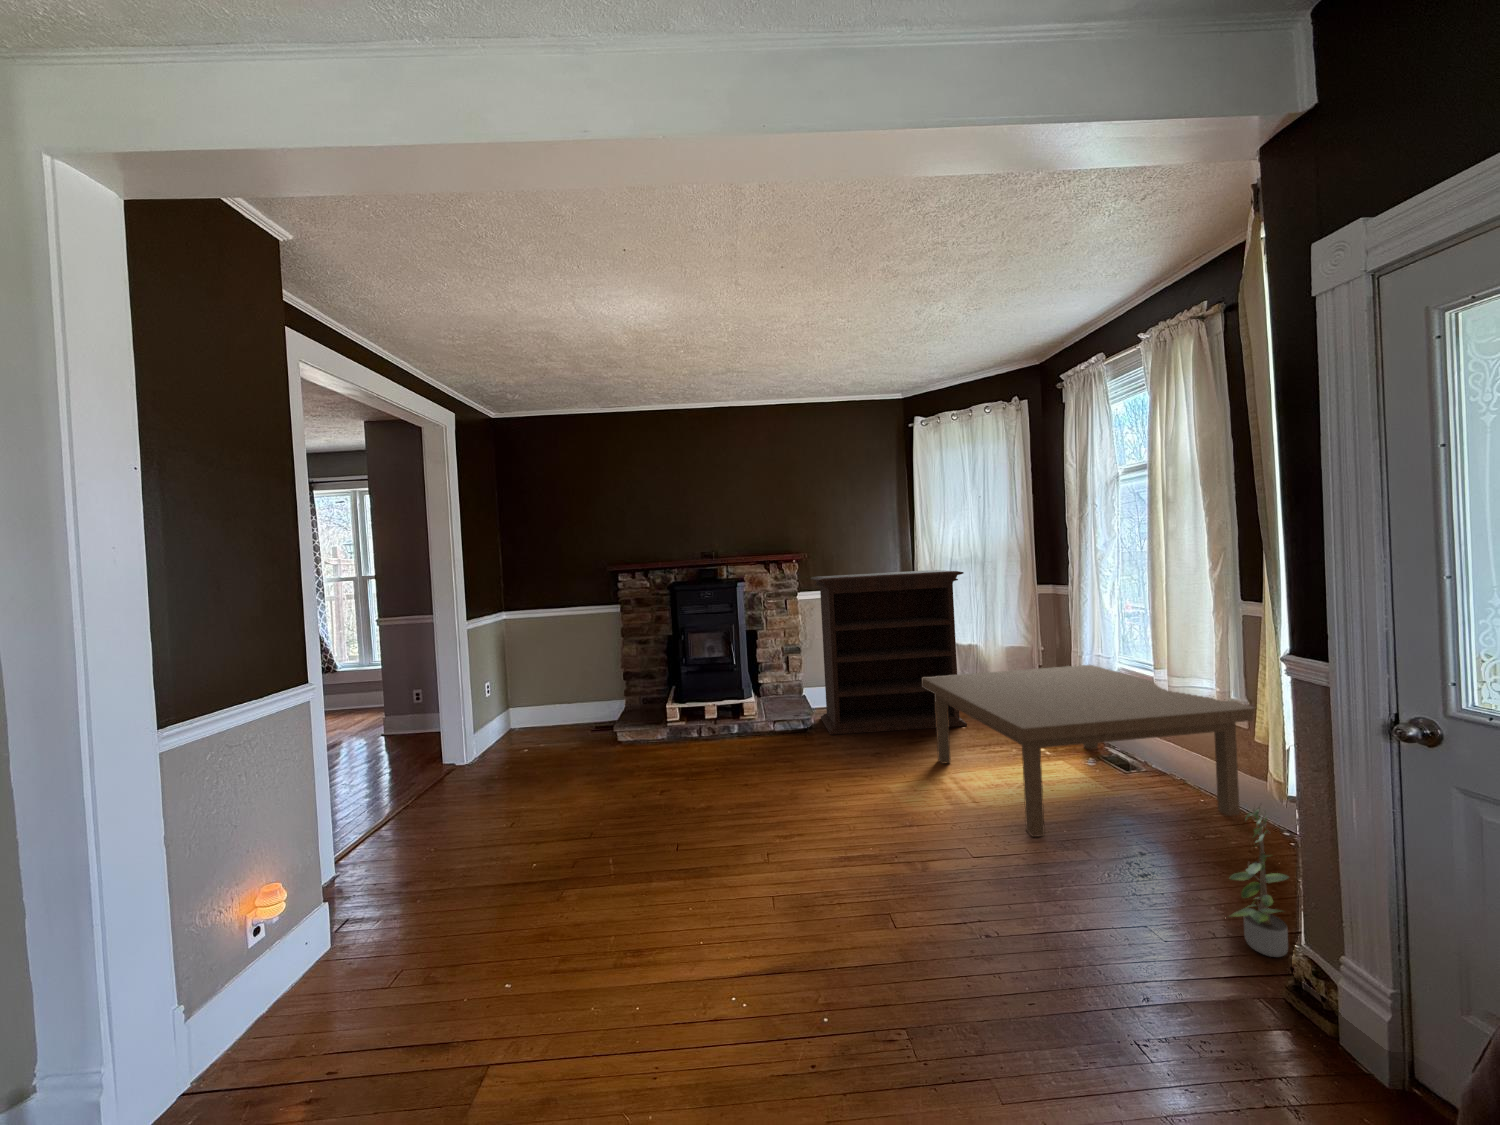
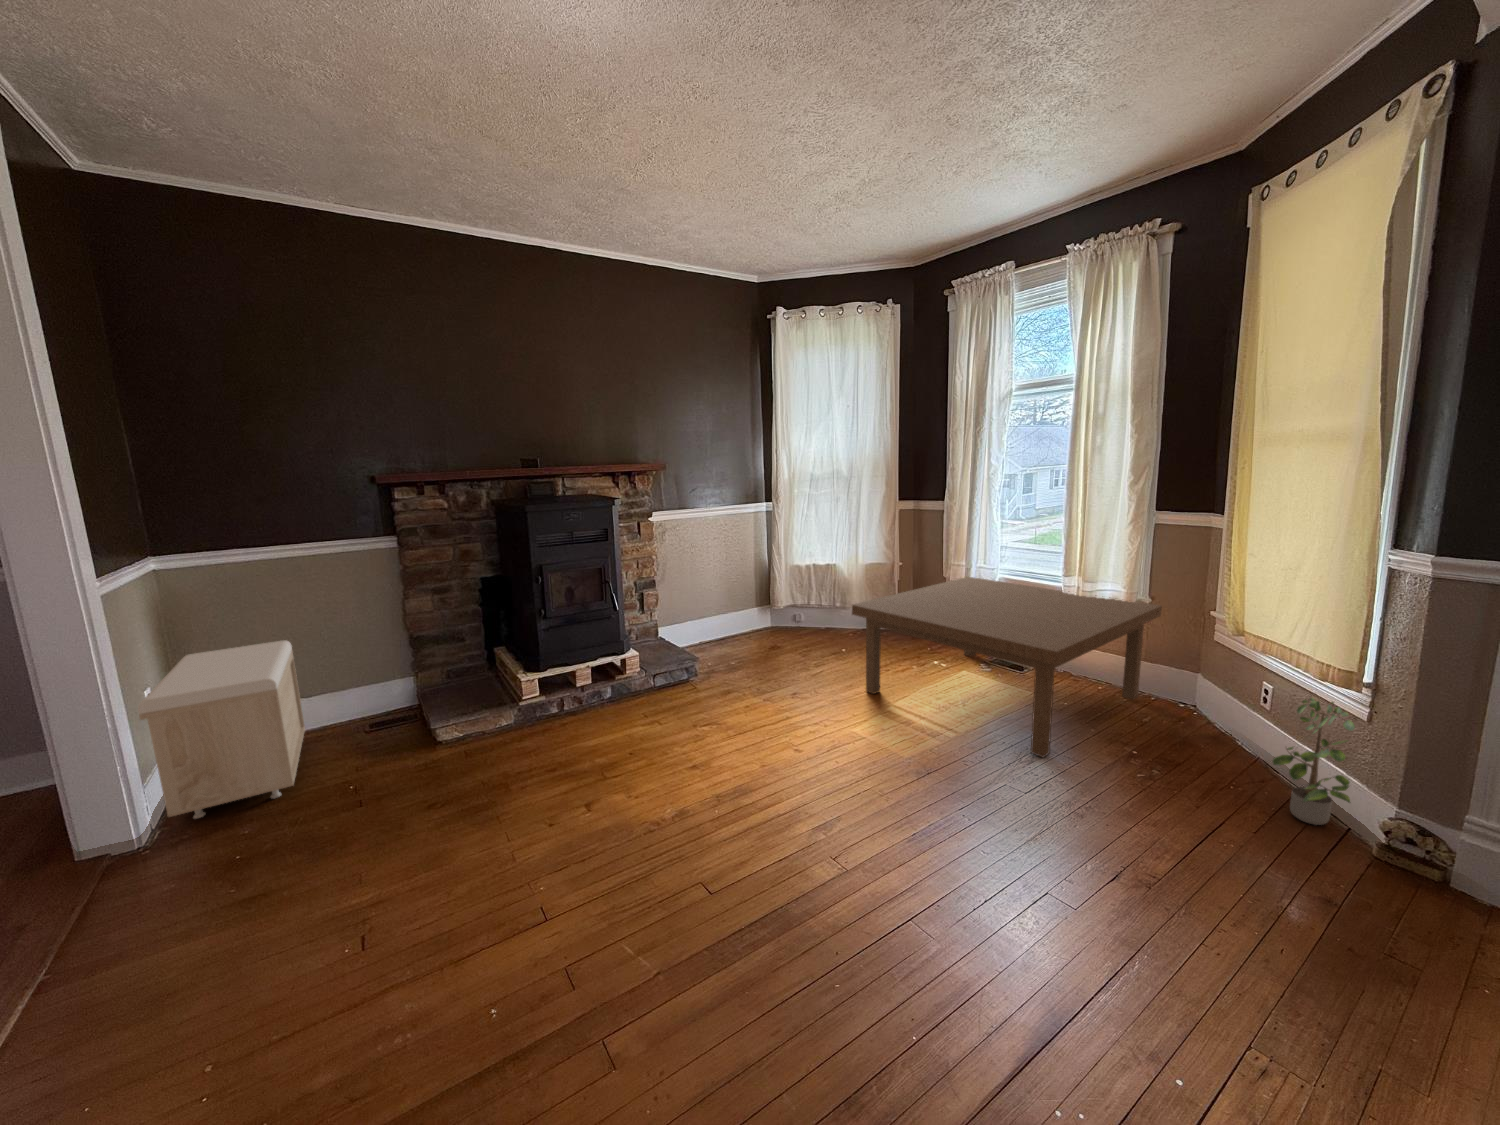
bookshelf: present [810,570,967,735] -> none [678,485,850,680]
storage bench: none [475,666,563,757] -> present [138,640,305,818]

